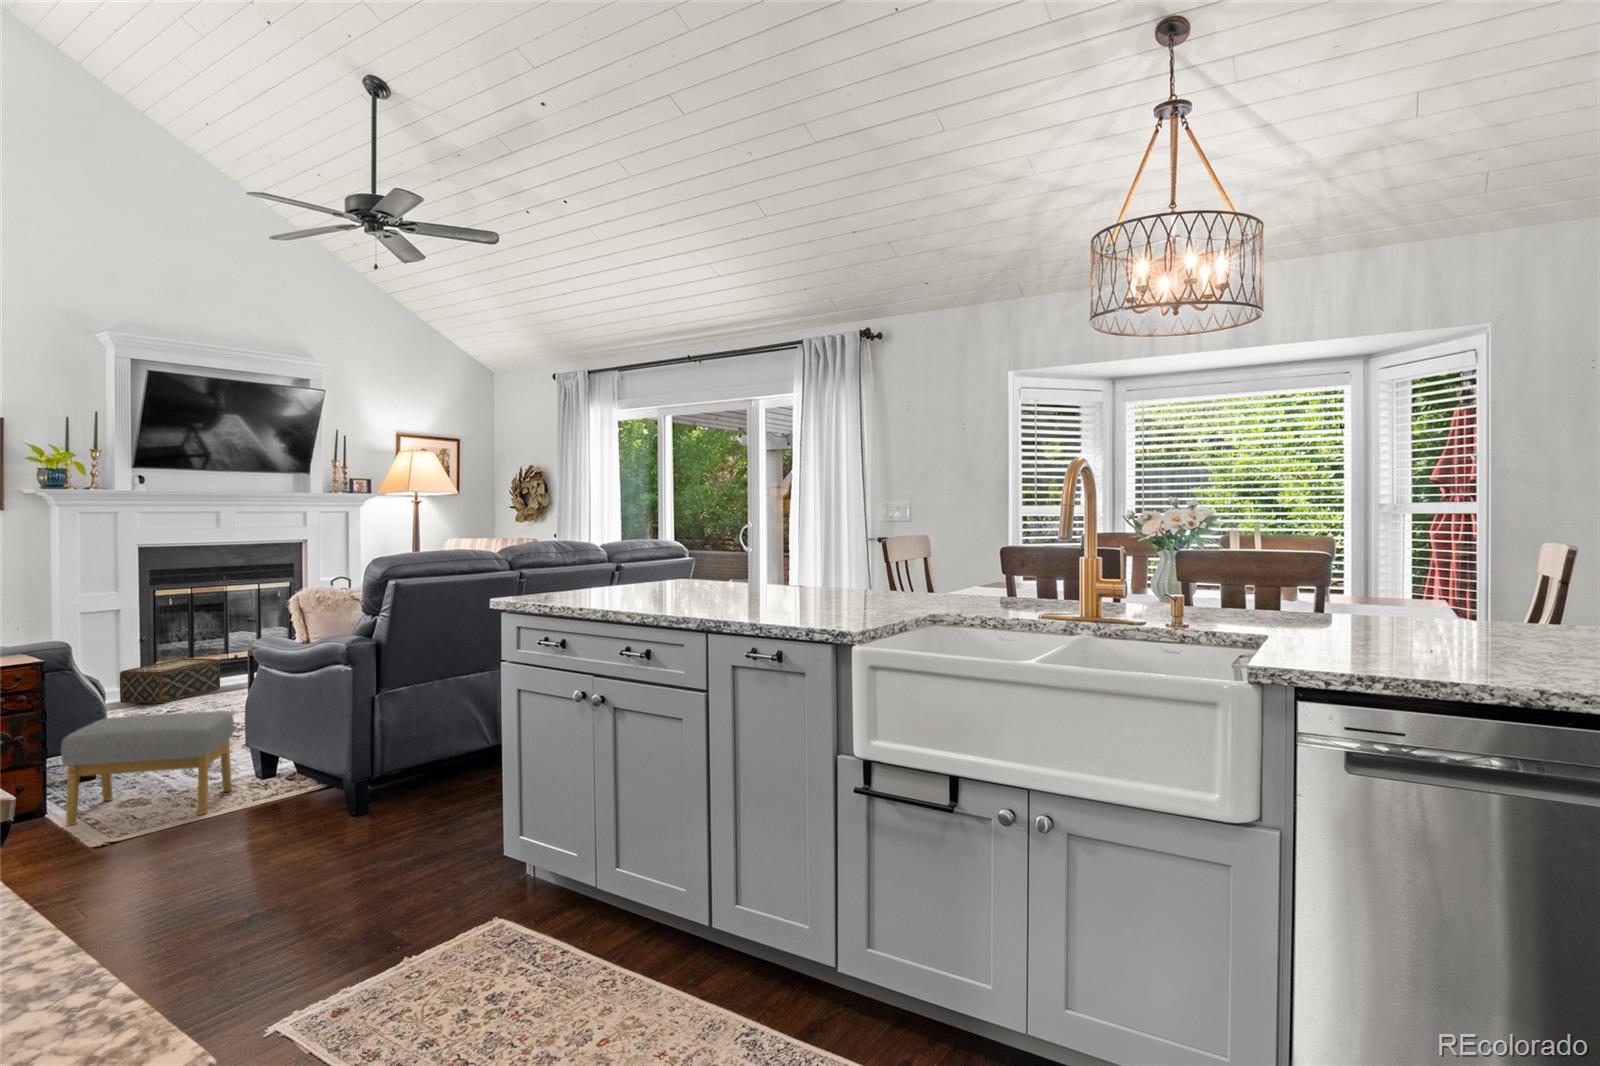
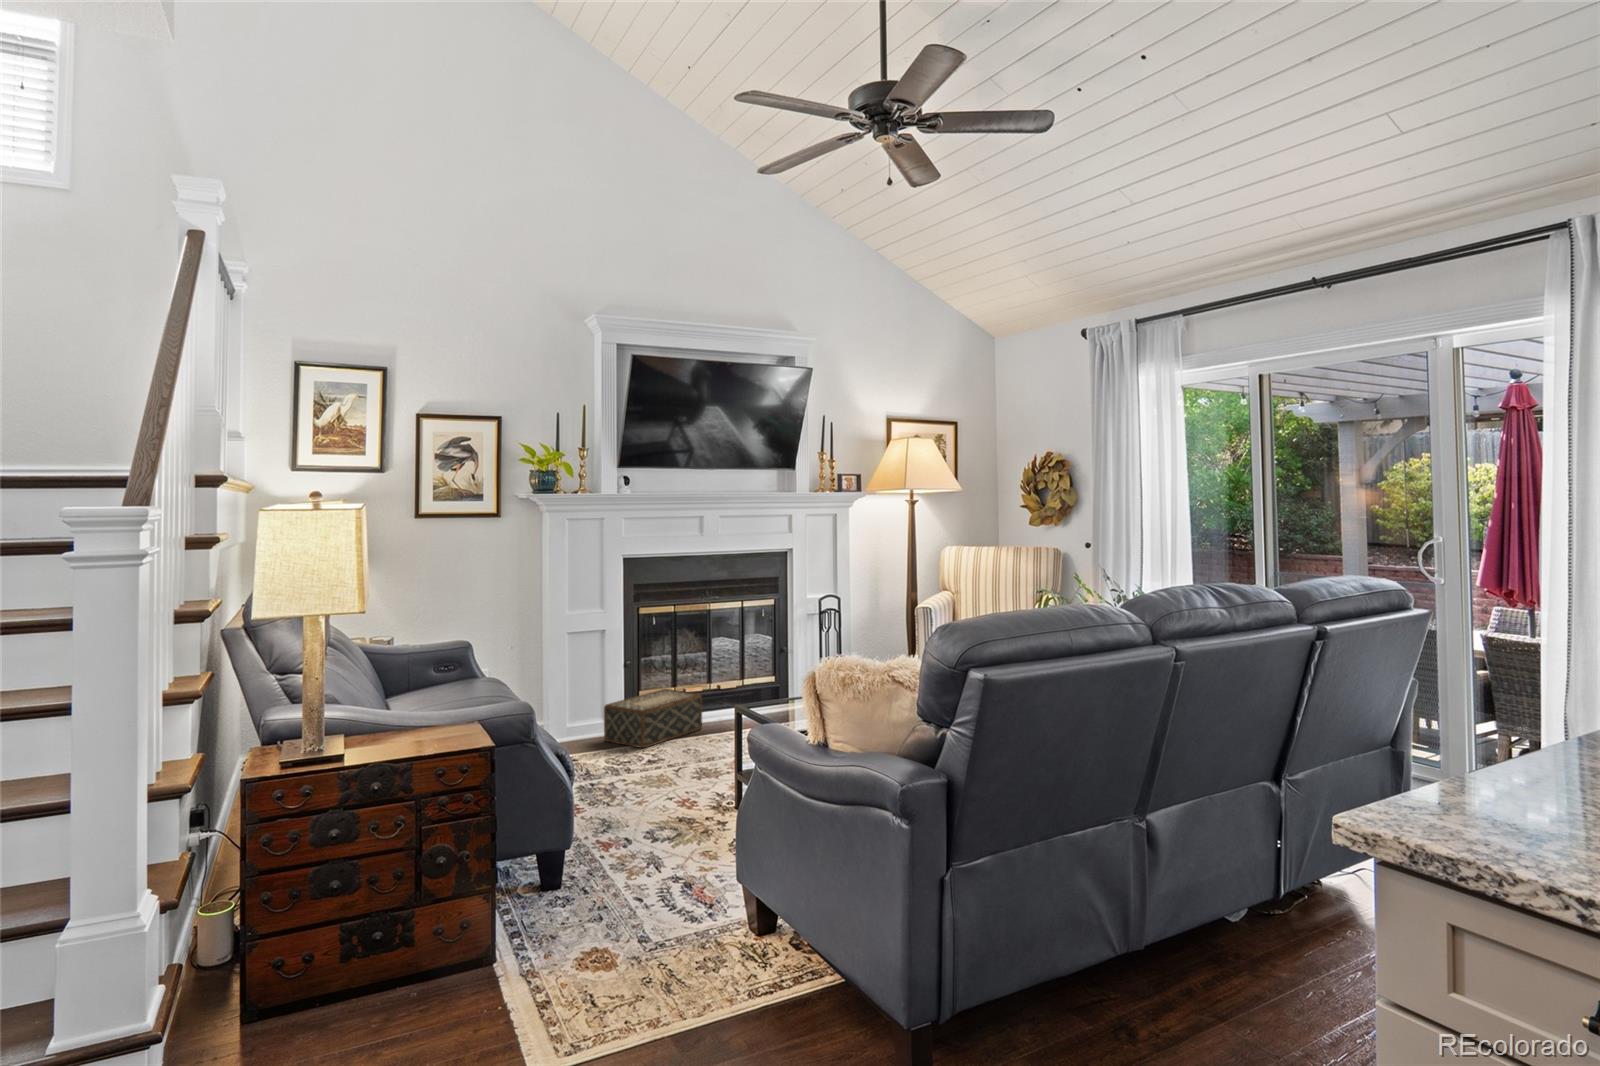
footstool: present [61,712,234,826] -> none [513,830,726,1019]

